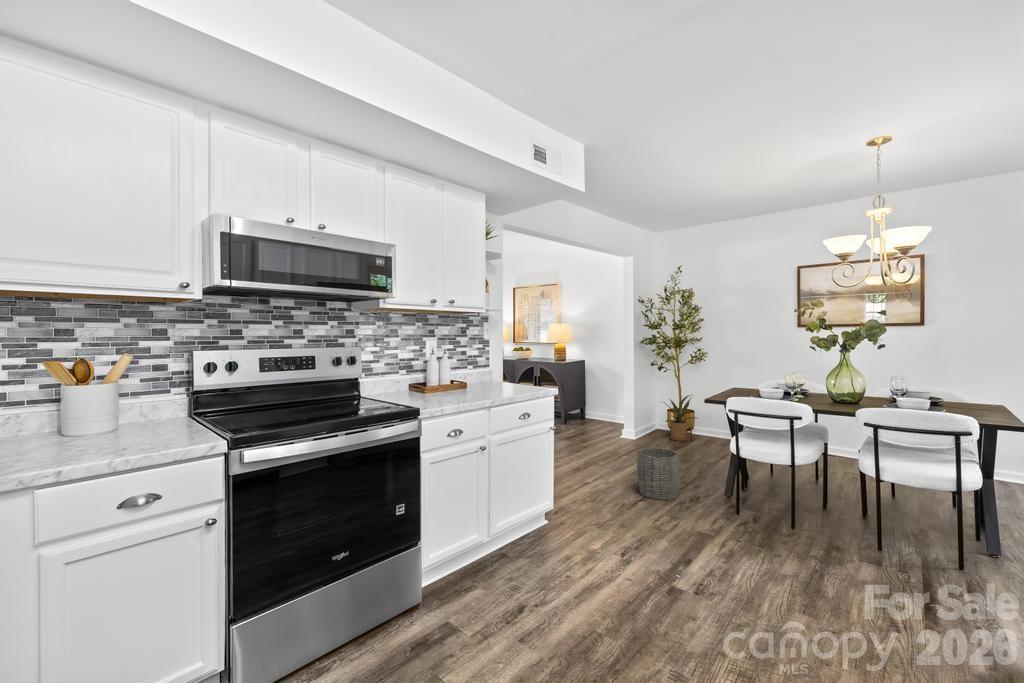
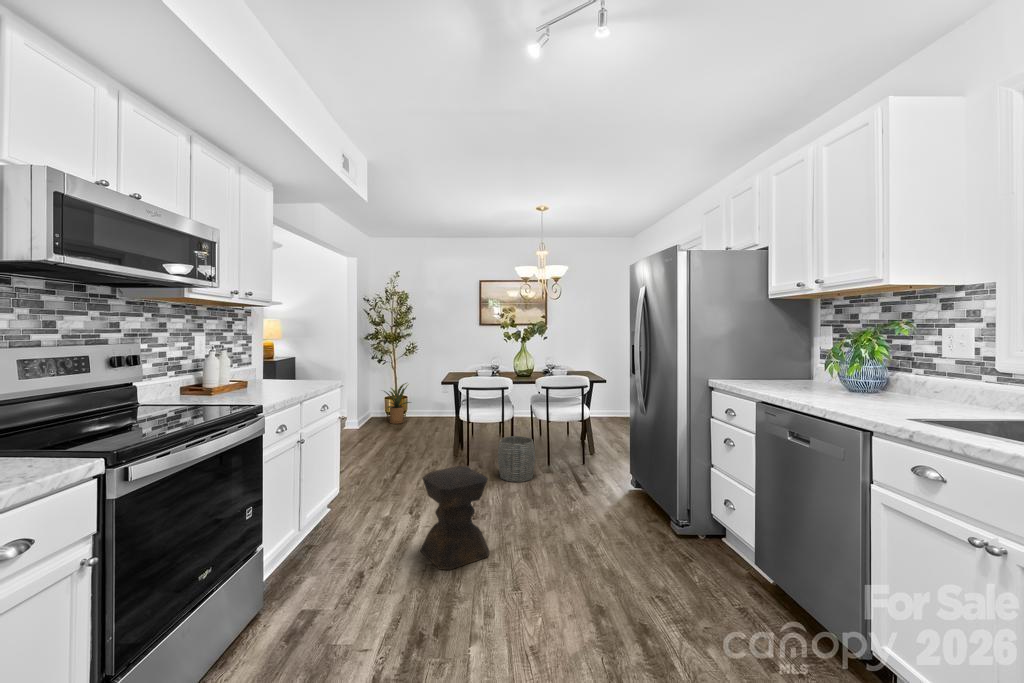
woven basket: present [637,448,680,500] -> present [498,436,535,482]
stool: none [599,511,686,654] -> present [421,466,490,570]

